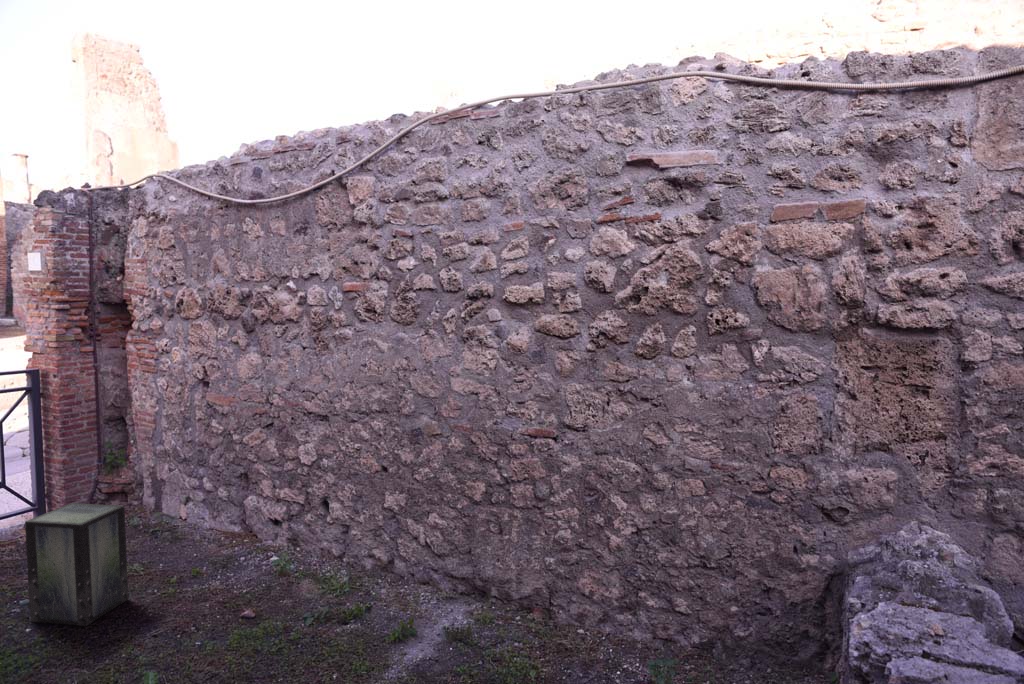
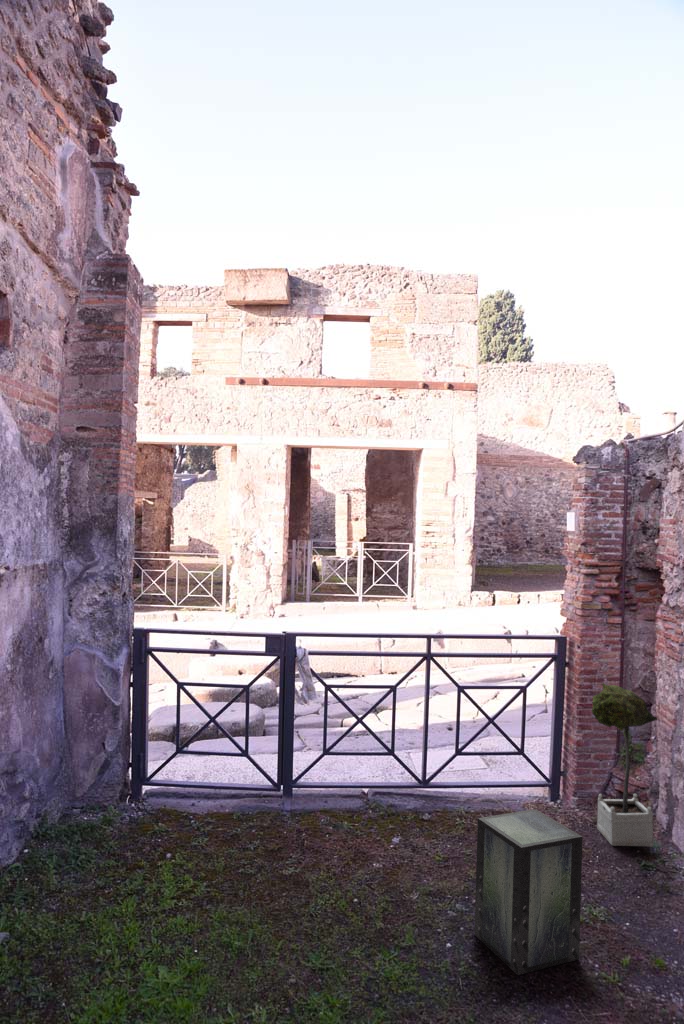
potted tree: none [80,402,145,533] -> present [592,683,657,847]

